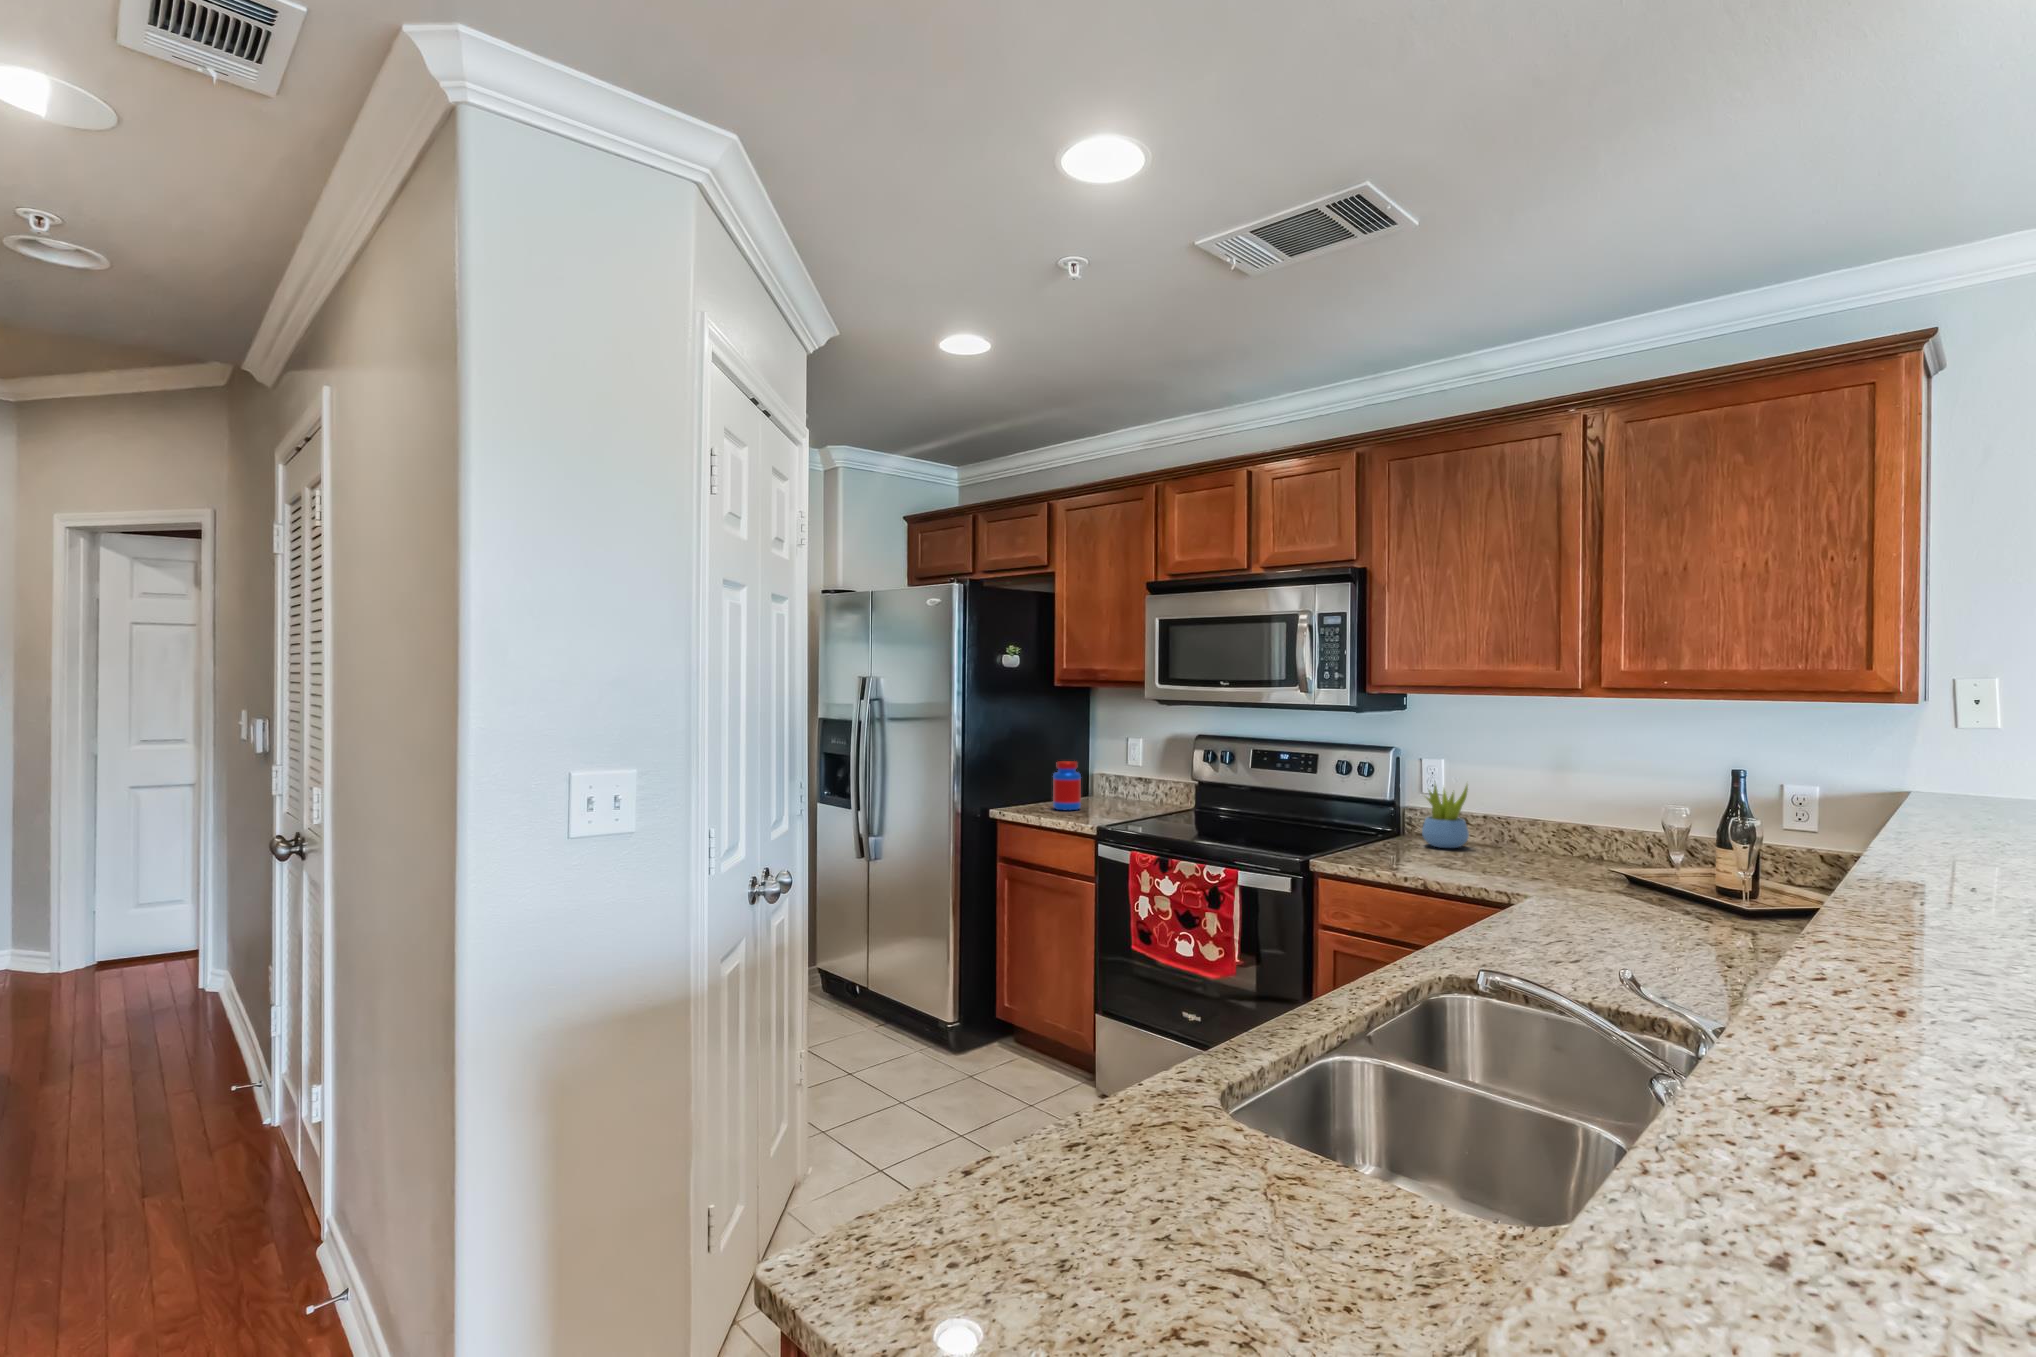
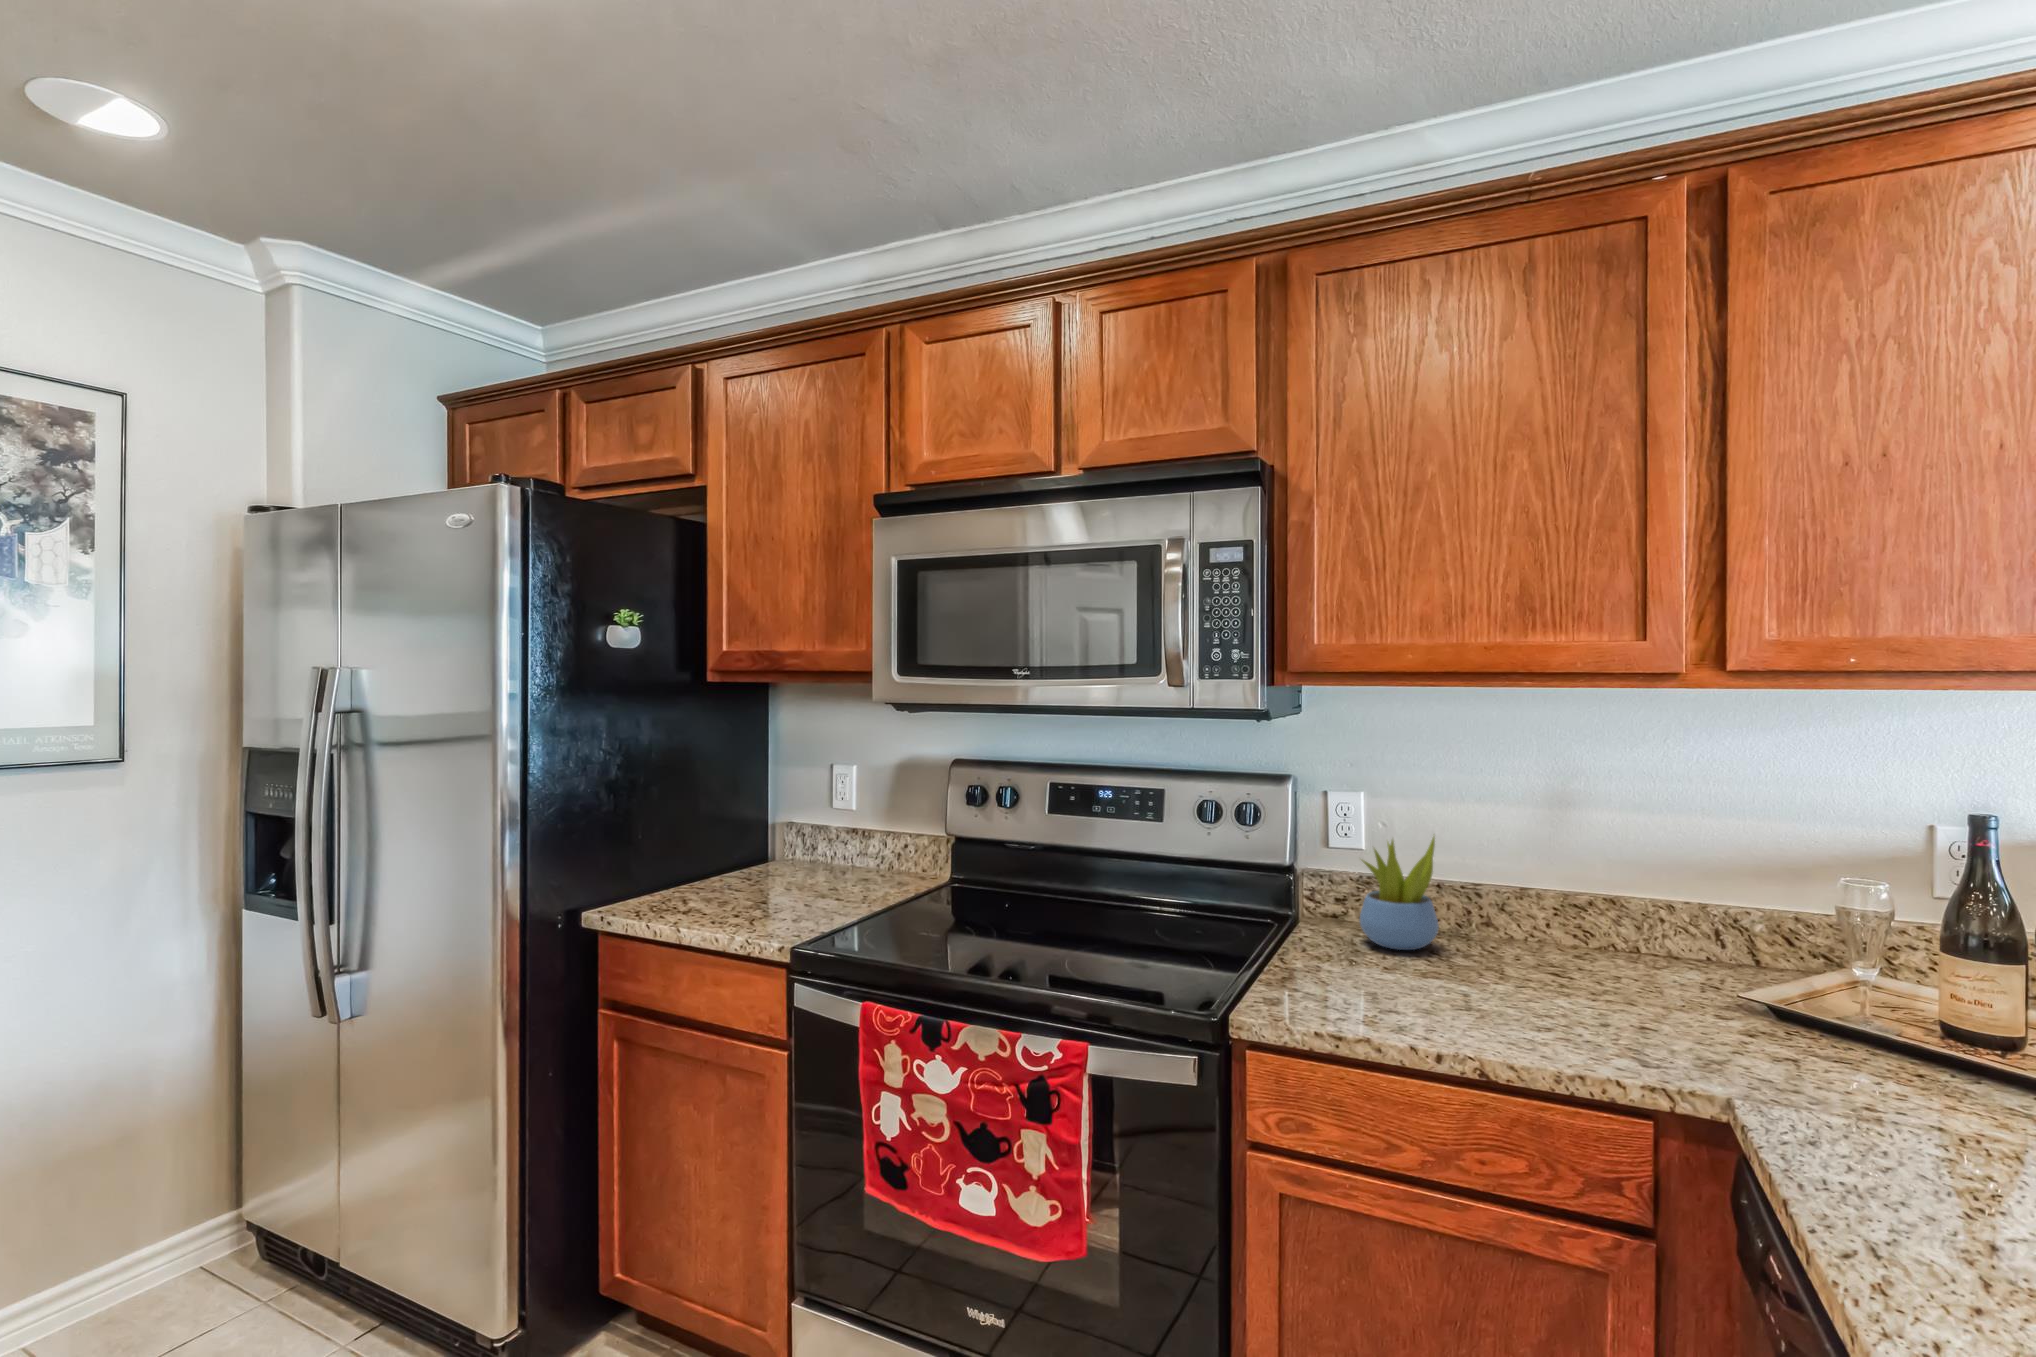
jar: present [1053,761,1081,810] -> none [706,812,757,901]

